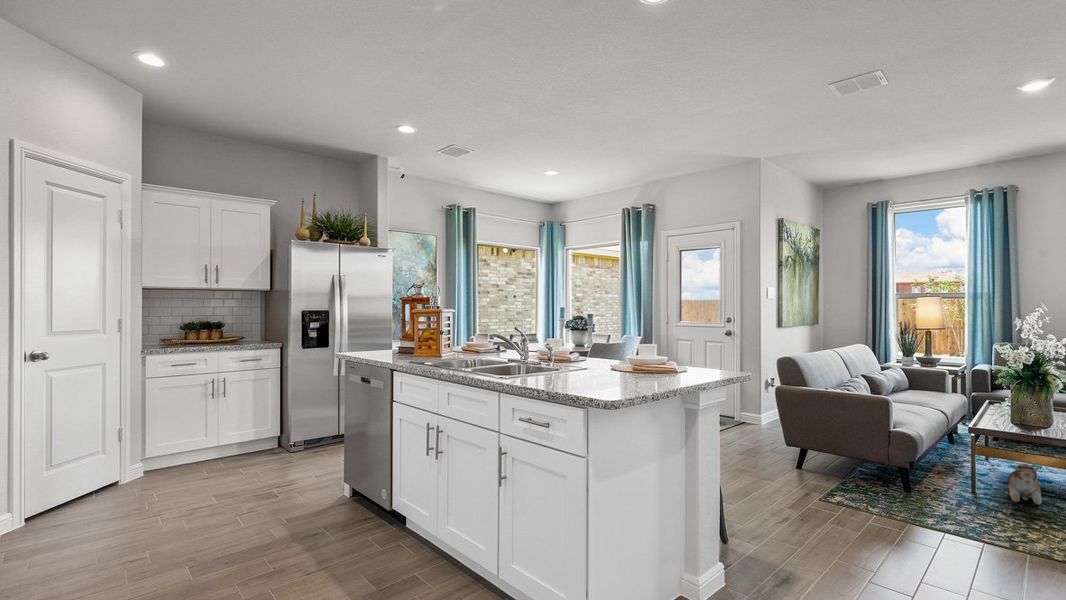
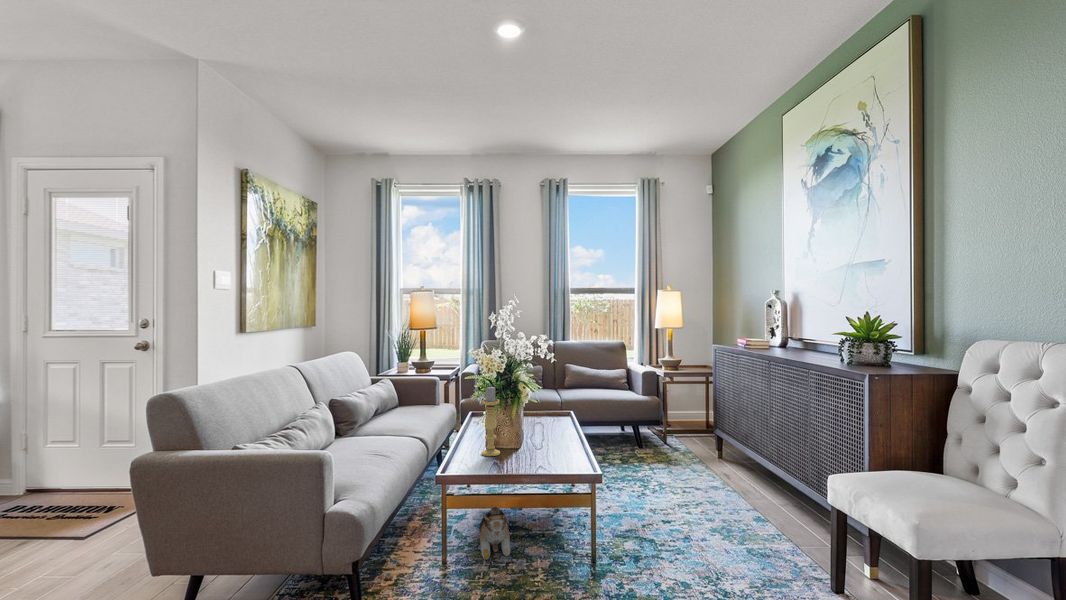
candle holder: none [1007,374,1028,430] -> present [482,386,500,456]

